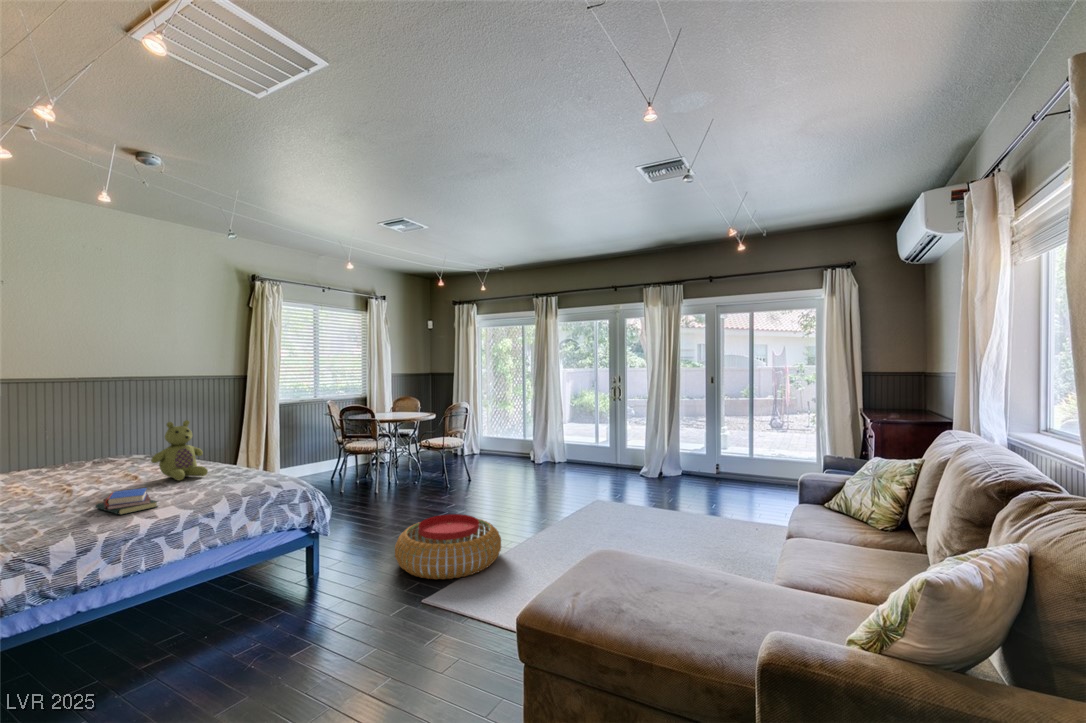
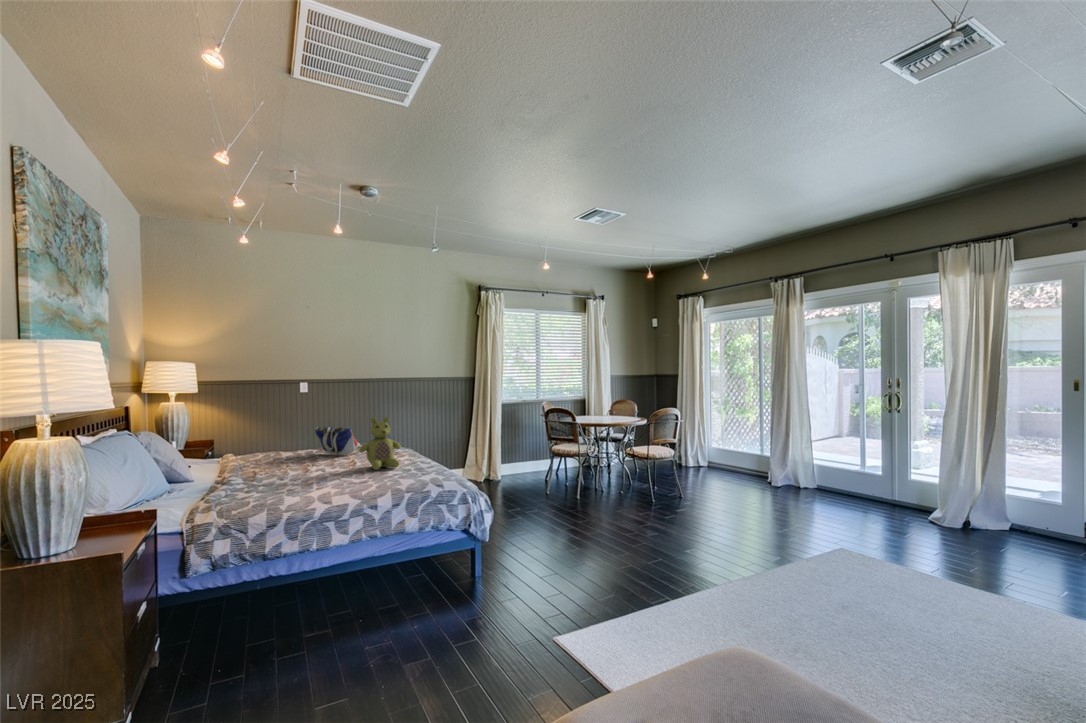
tote bag: none [54,436,126,472] -> present [315,427,360,455]
book: present [95,488,157,515] -> none [297,475,337,498]
pouf: present [395,514,501,579] -> none [548,538,671,620]

